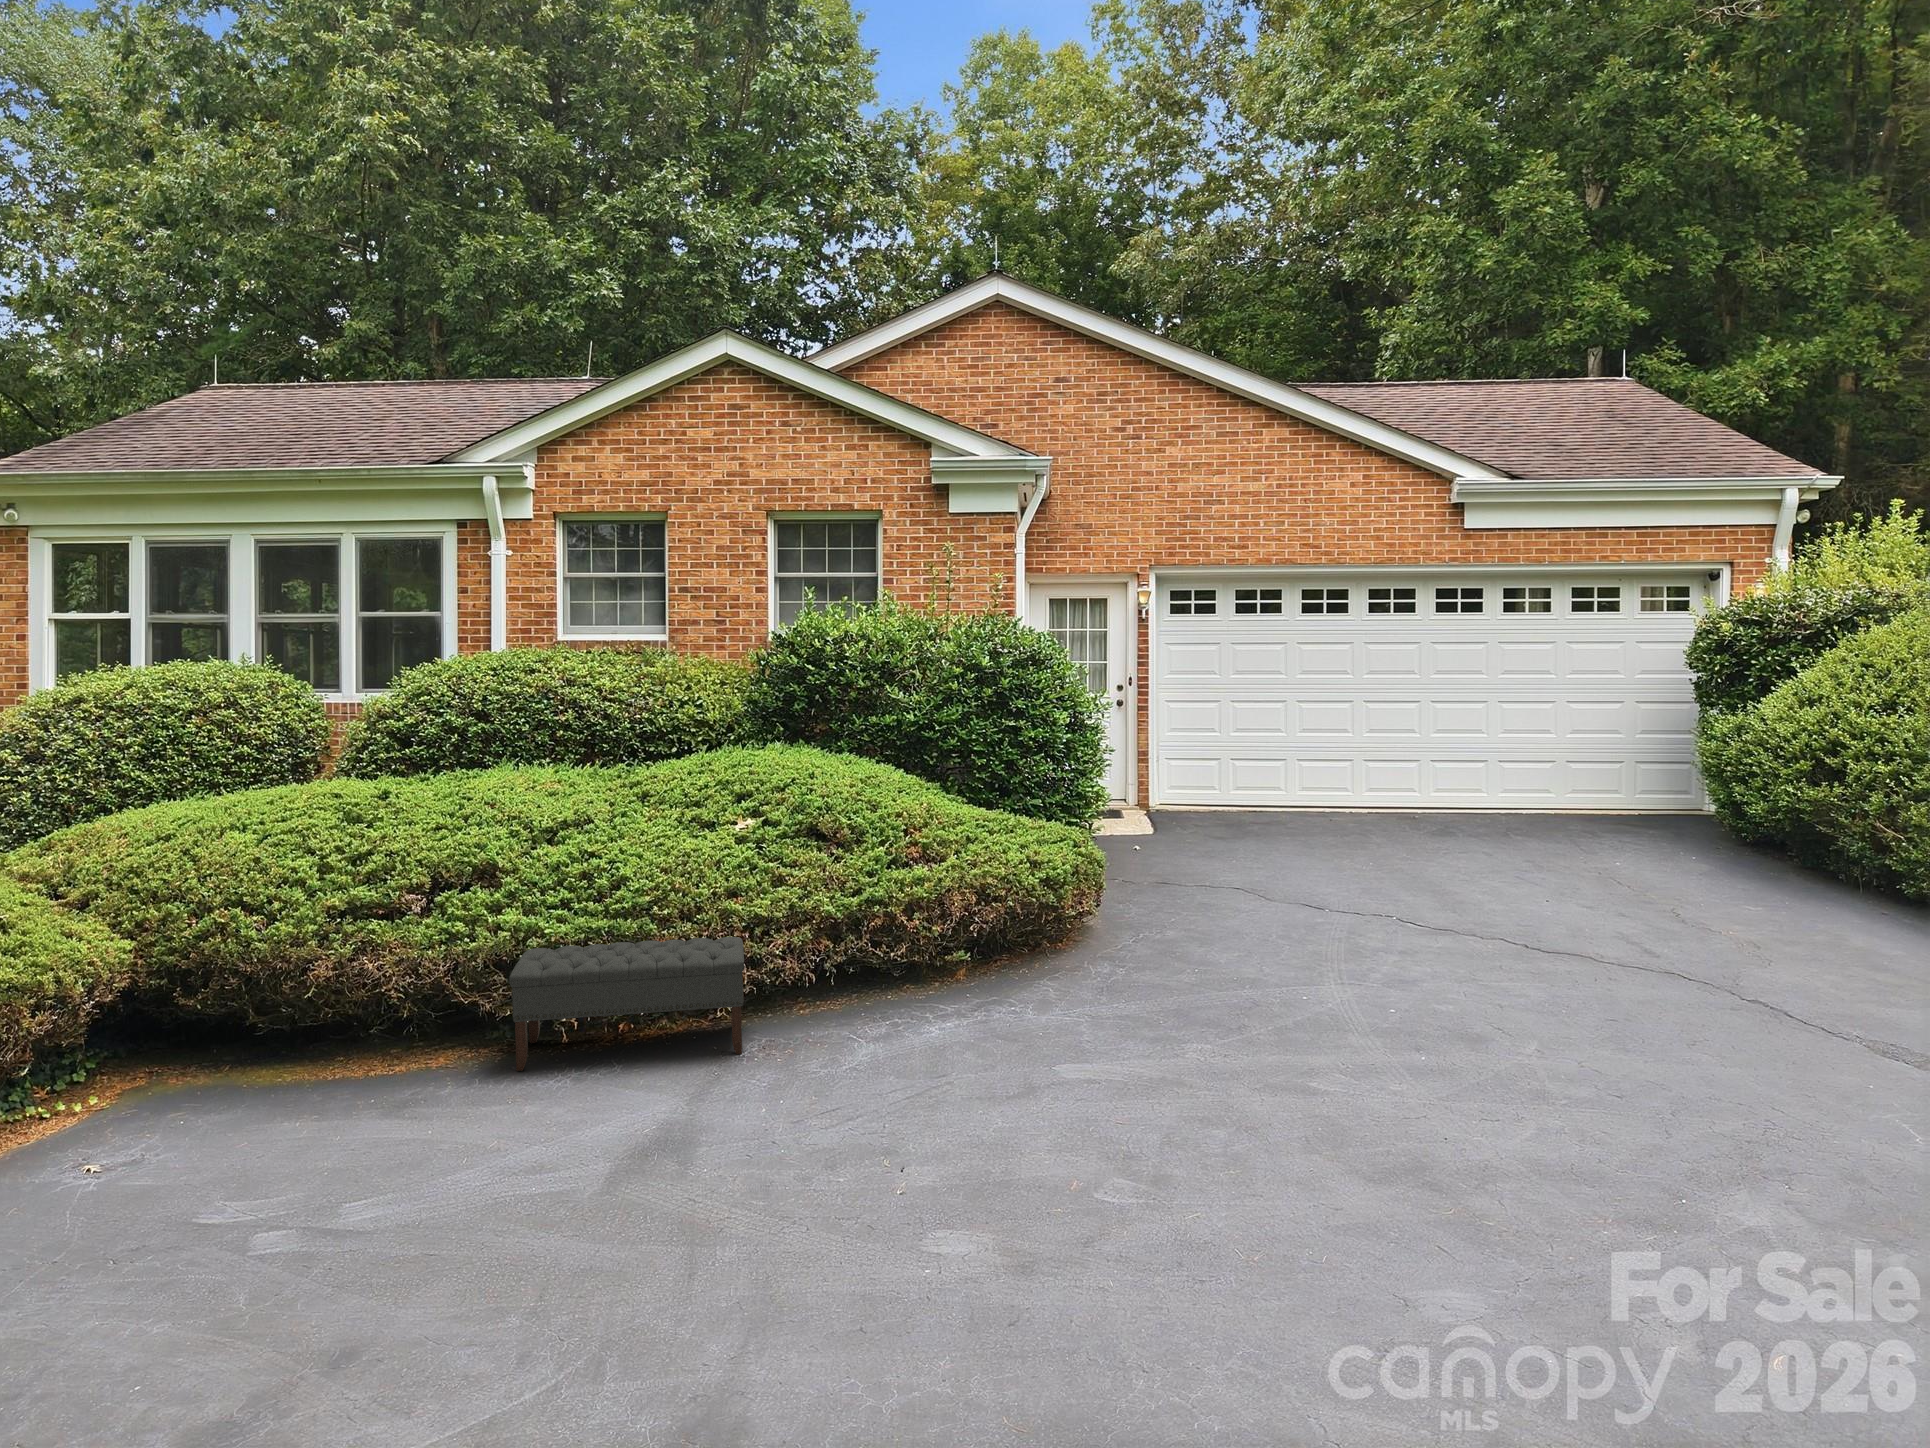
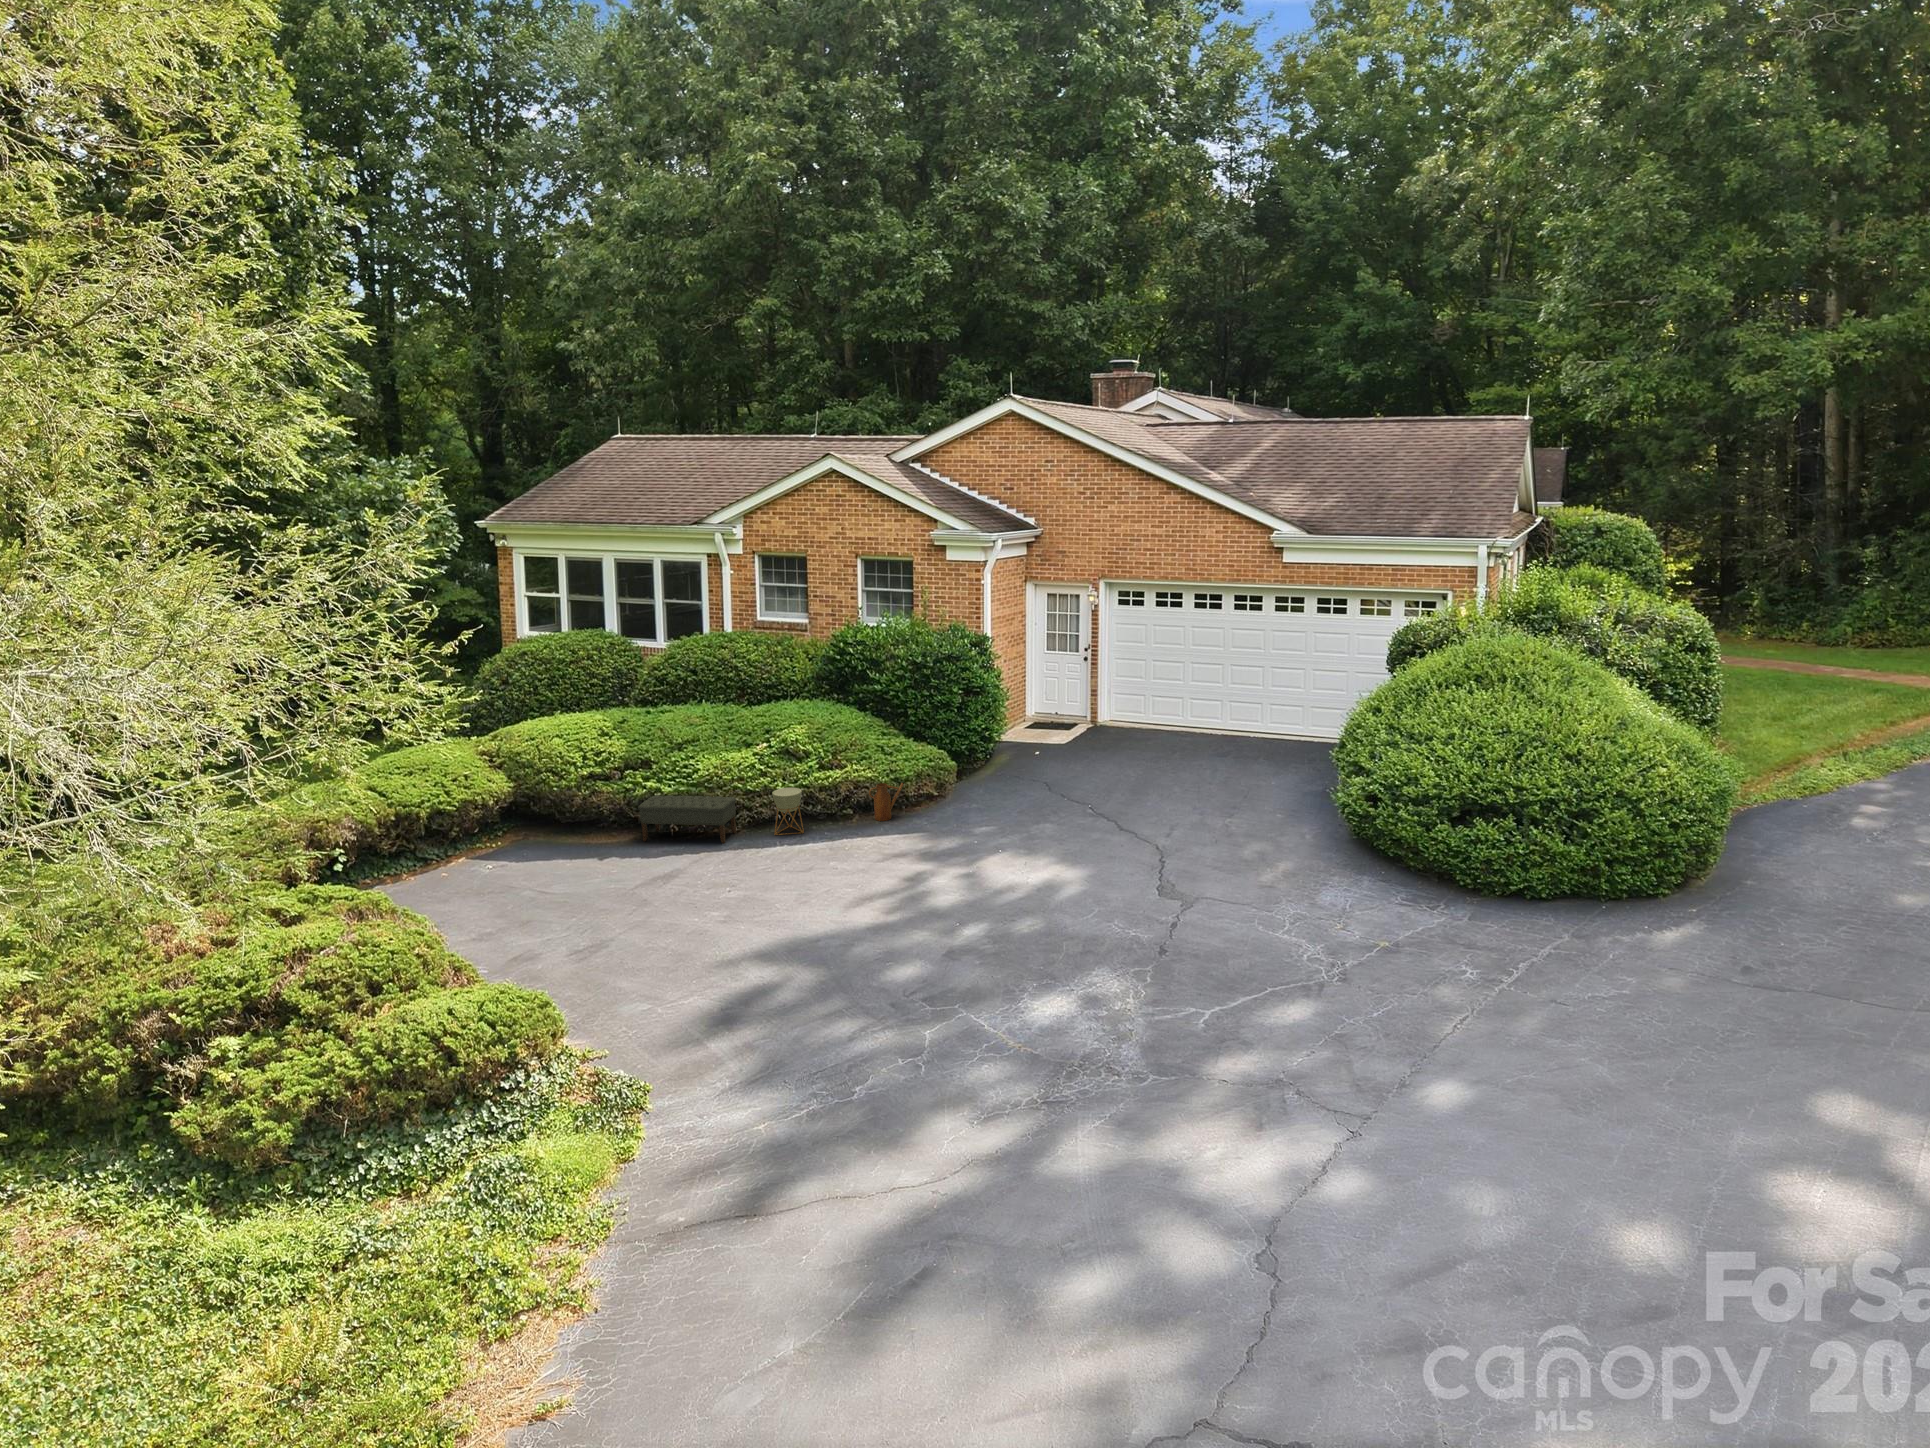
watering can: none [1009,884,1073,972] -> present [869,783,904,821]
planter: none [831,906,906,1022] -> present [772,788,804,835]

